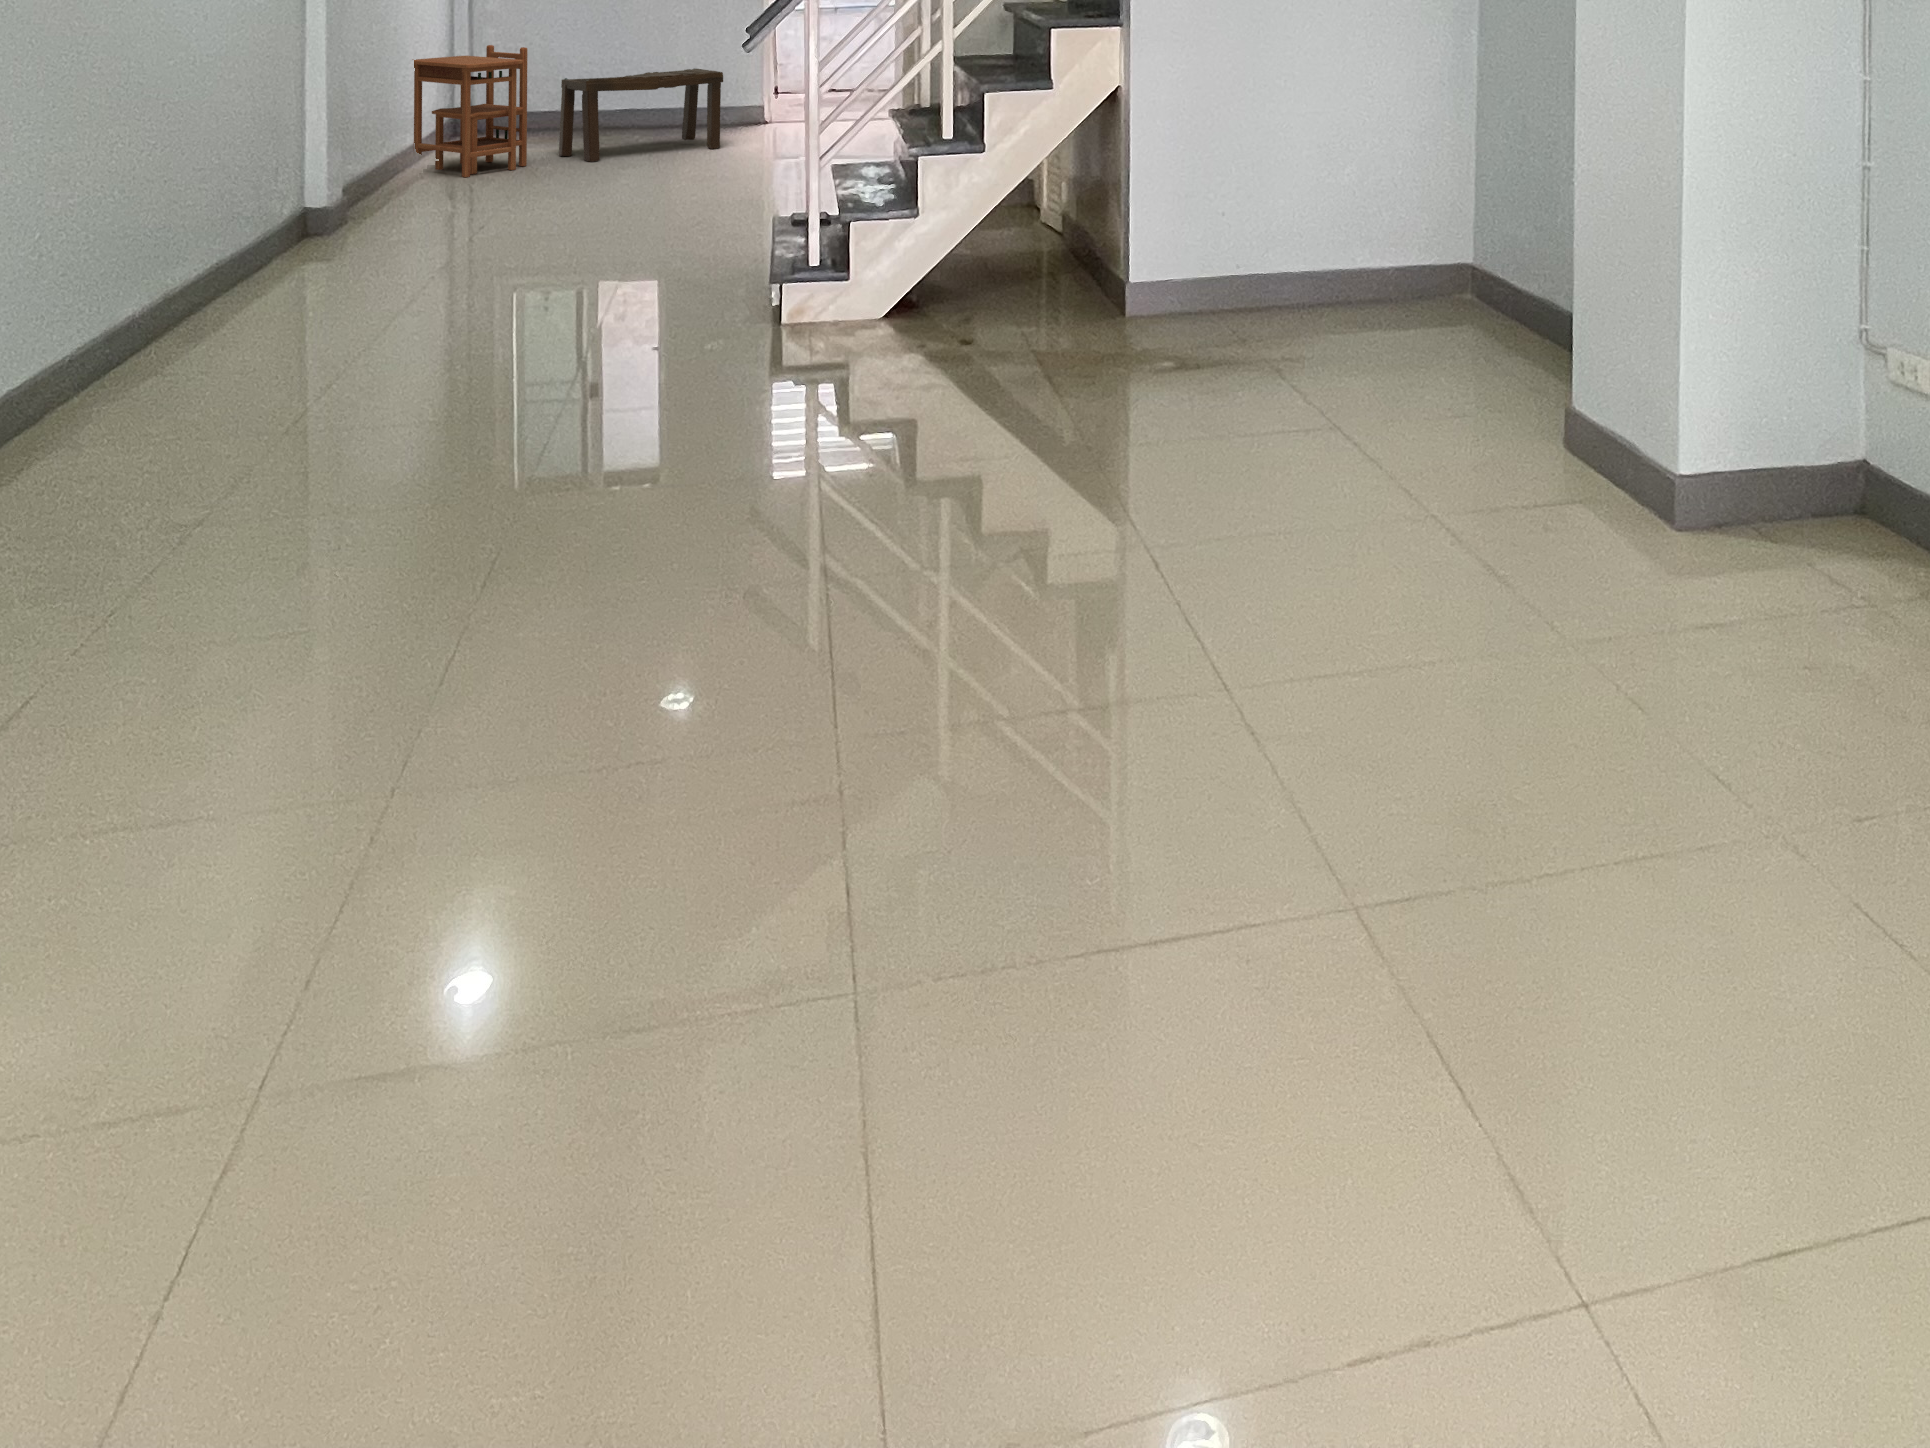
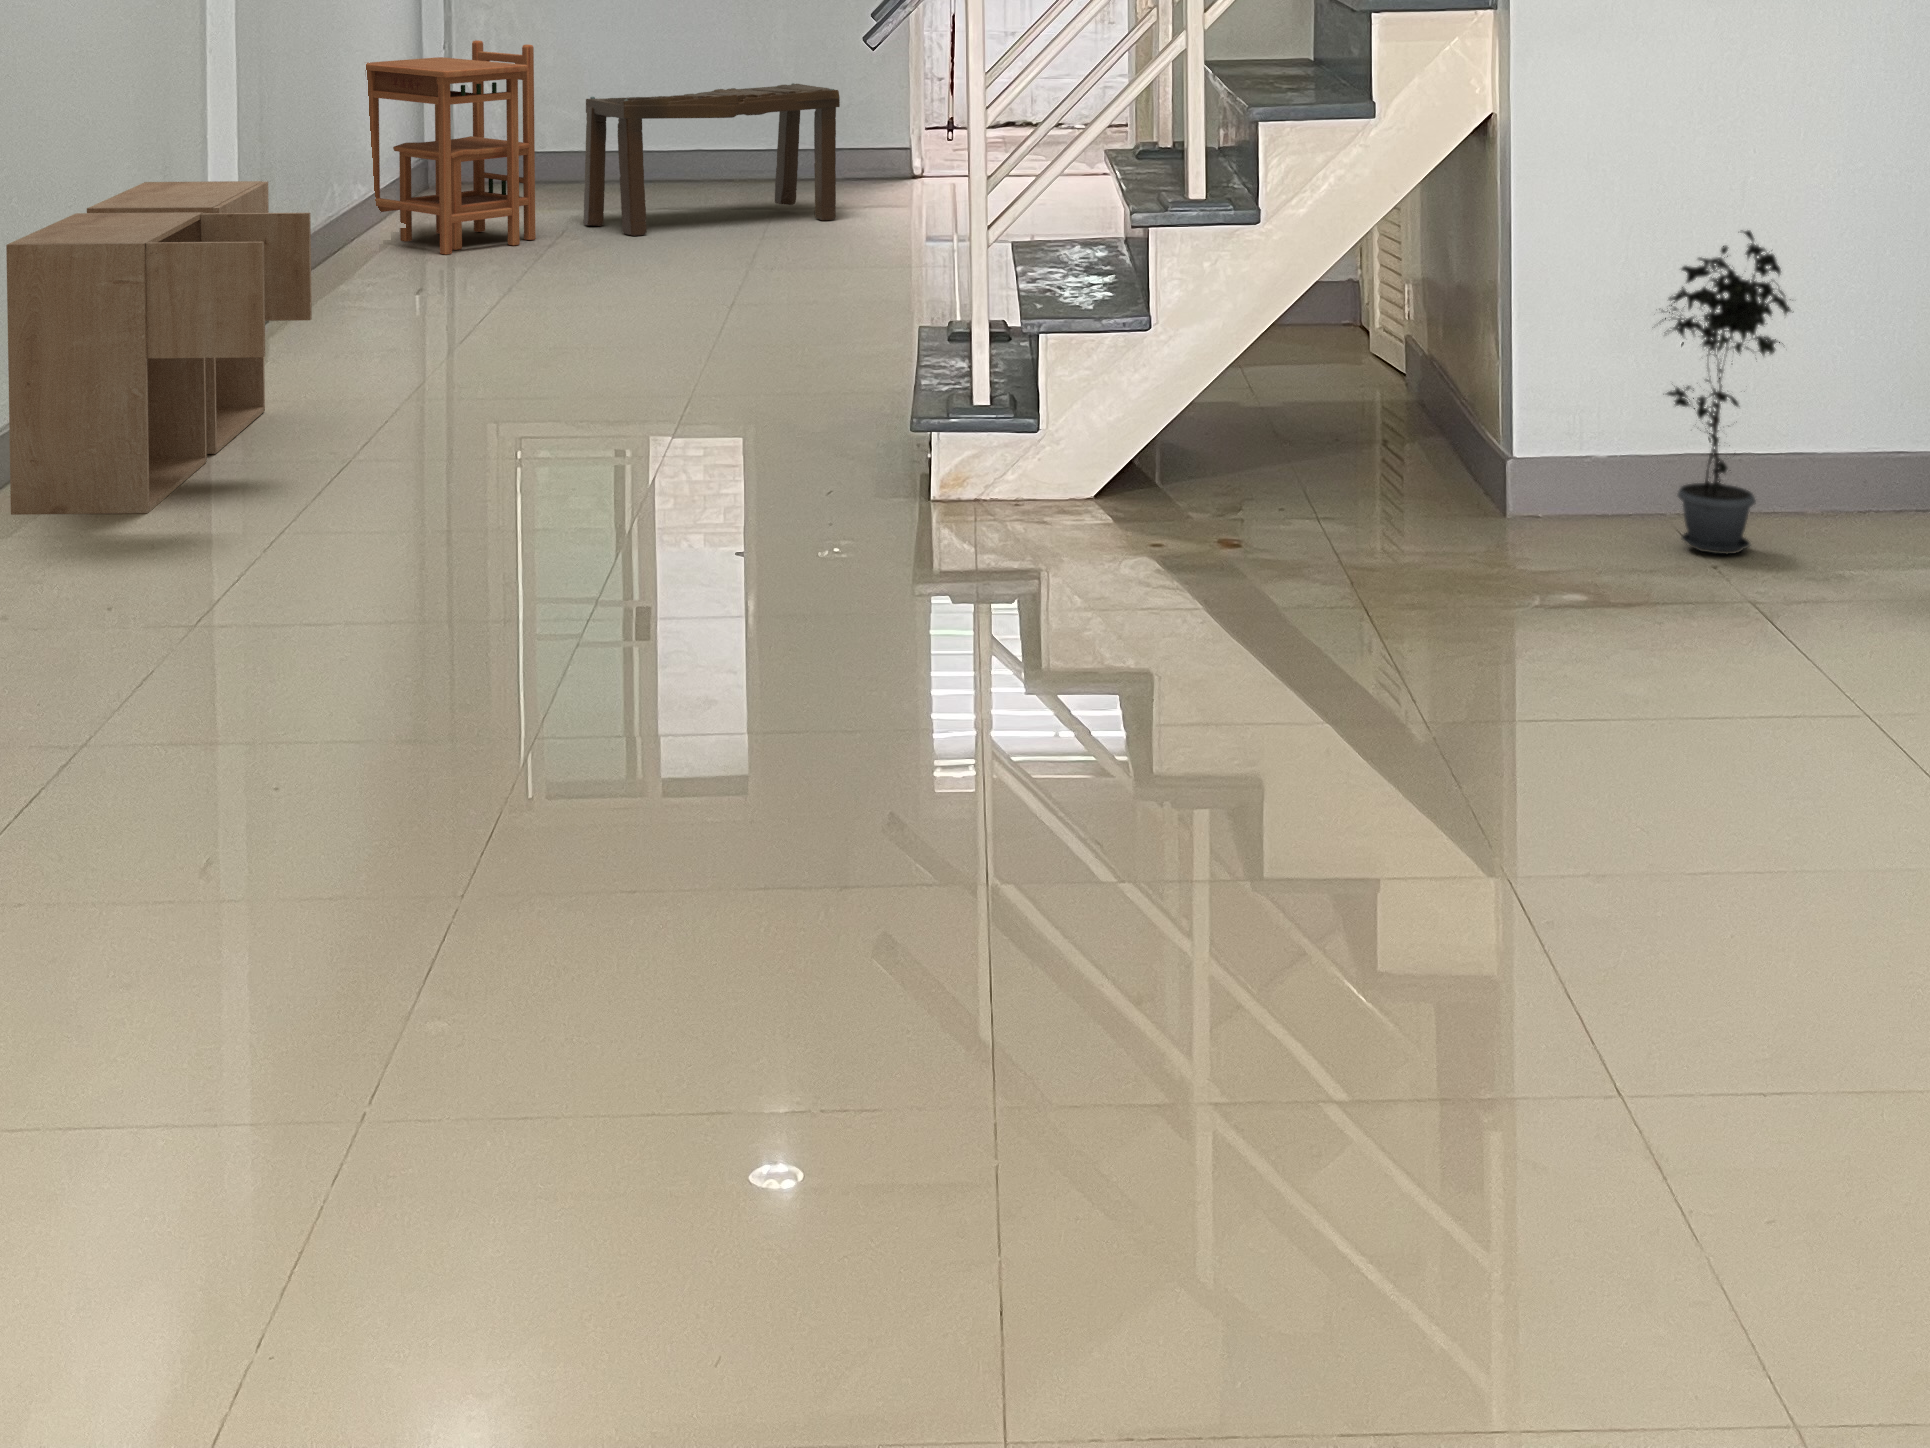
storage cabinet: none [131,139,365,372] -> present [6,181,312,515]
potted plant: none [1208,149,1287,332] -> present [1662,230,1791,554]

